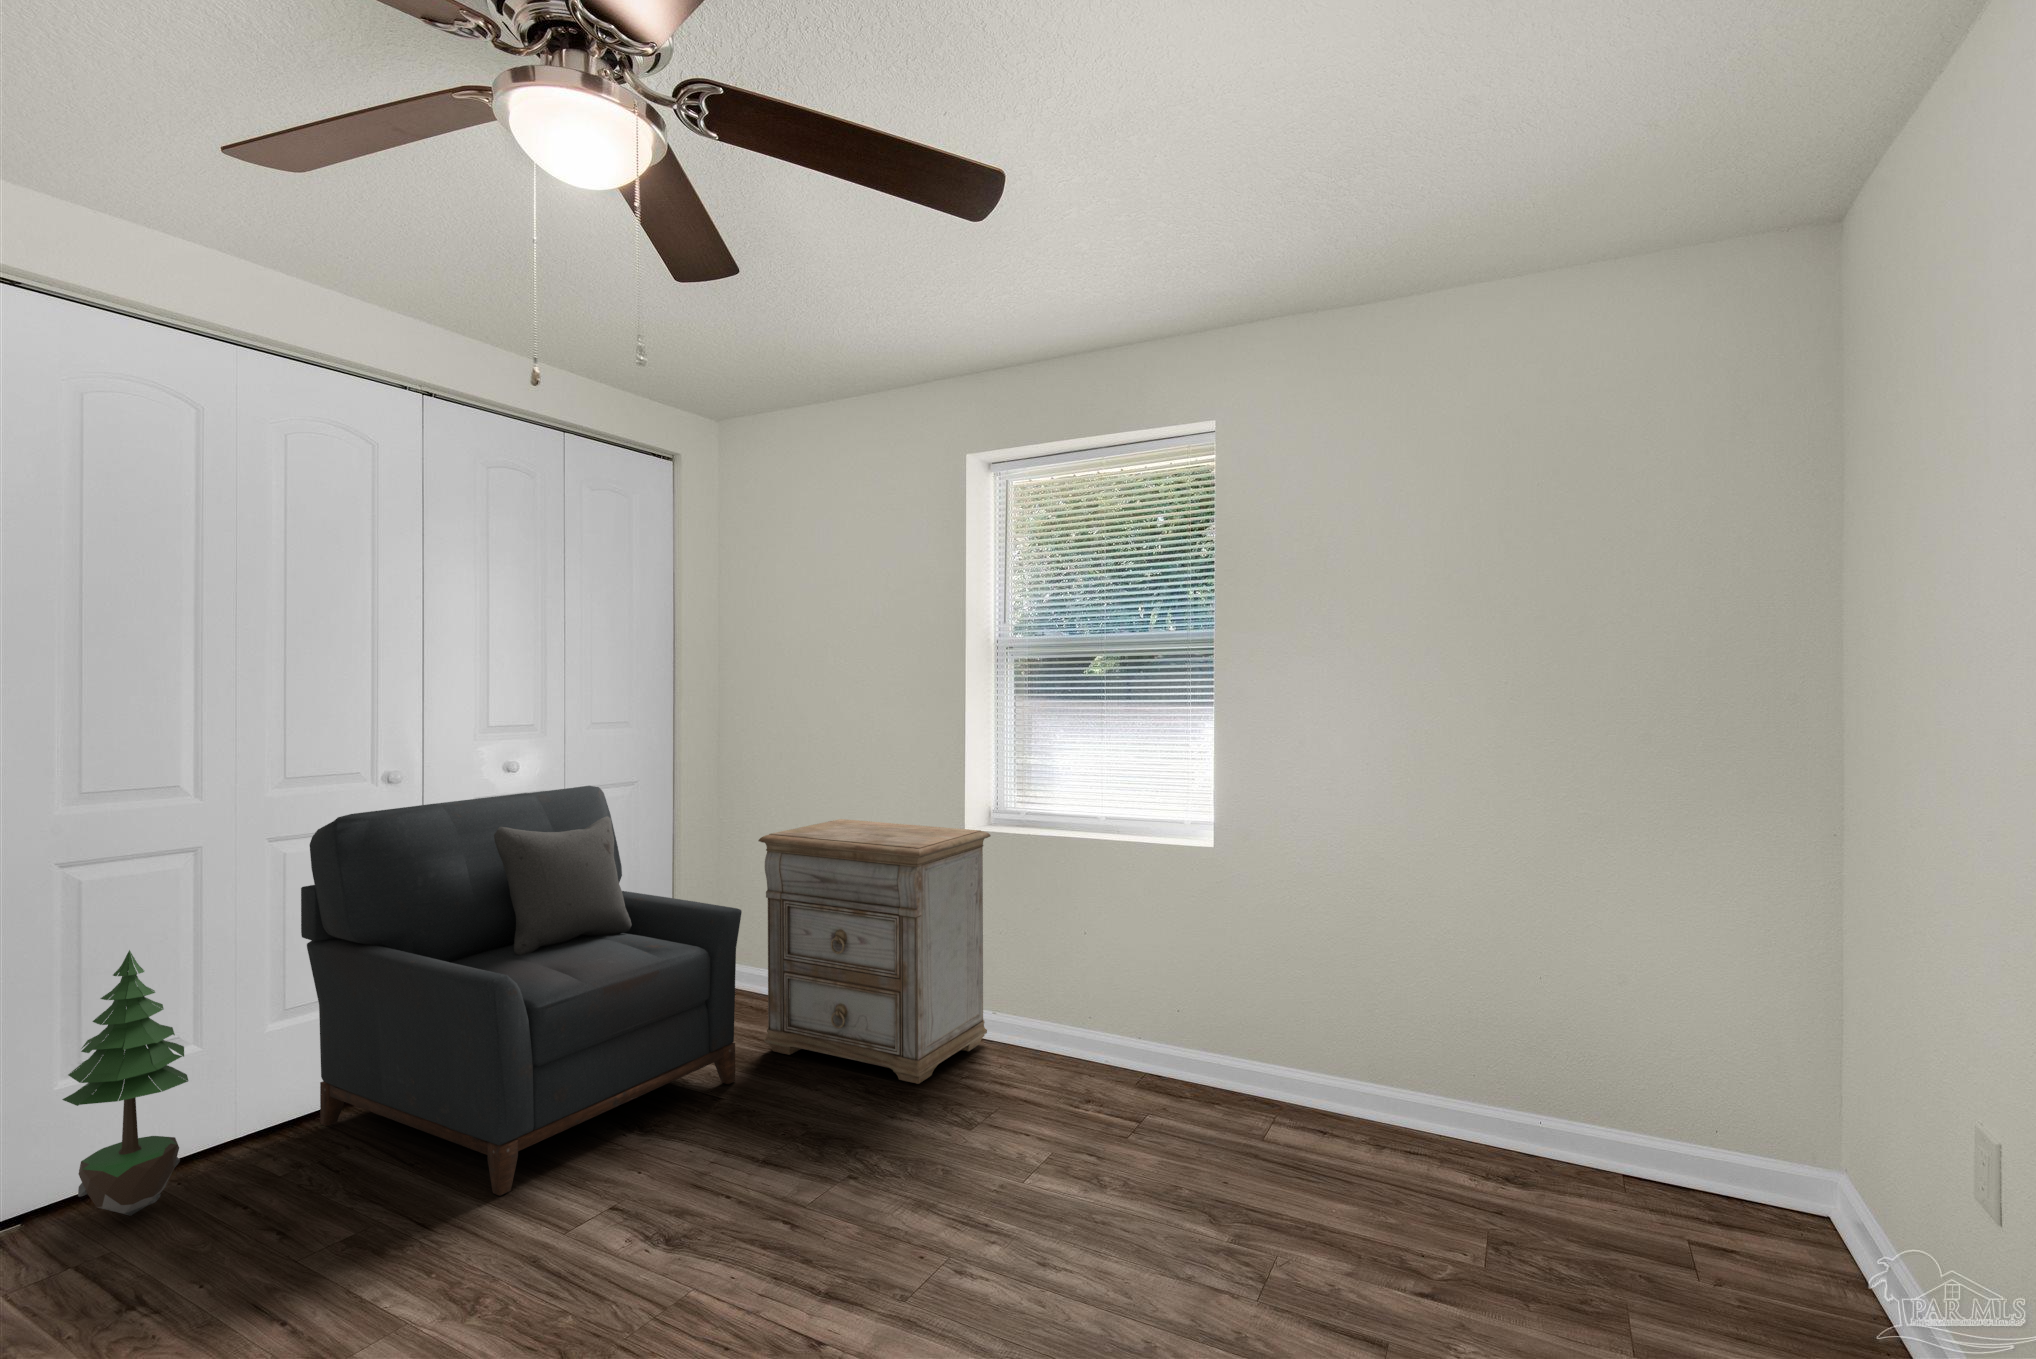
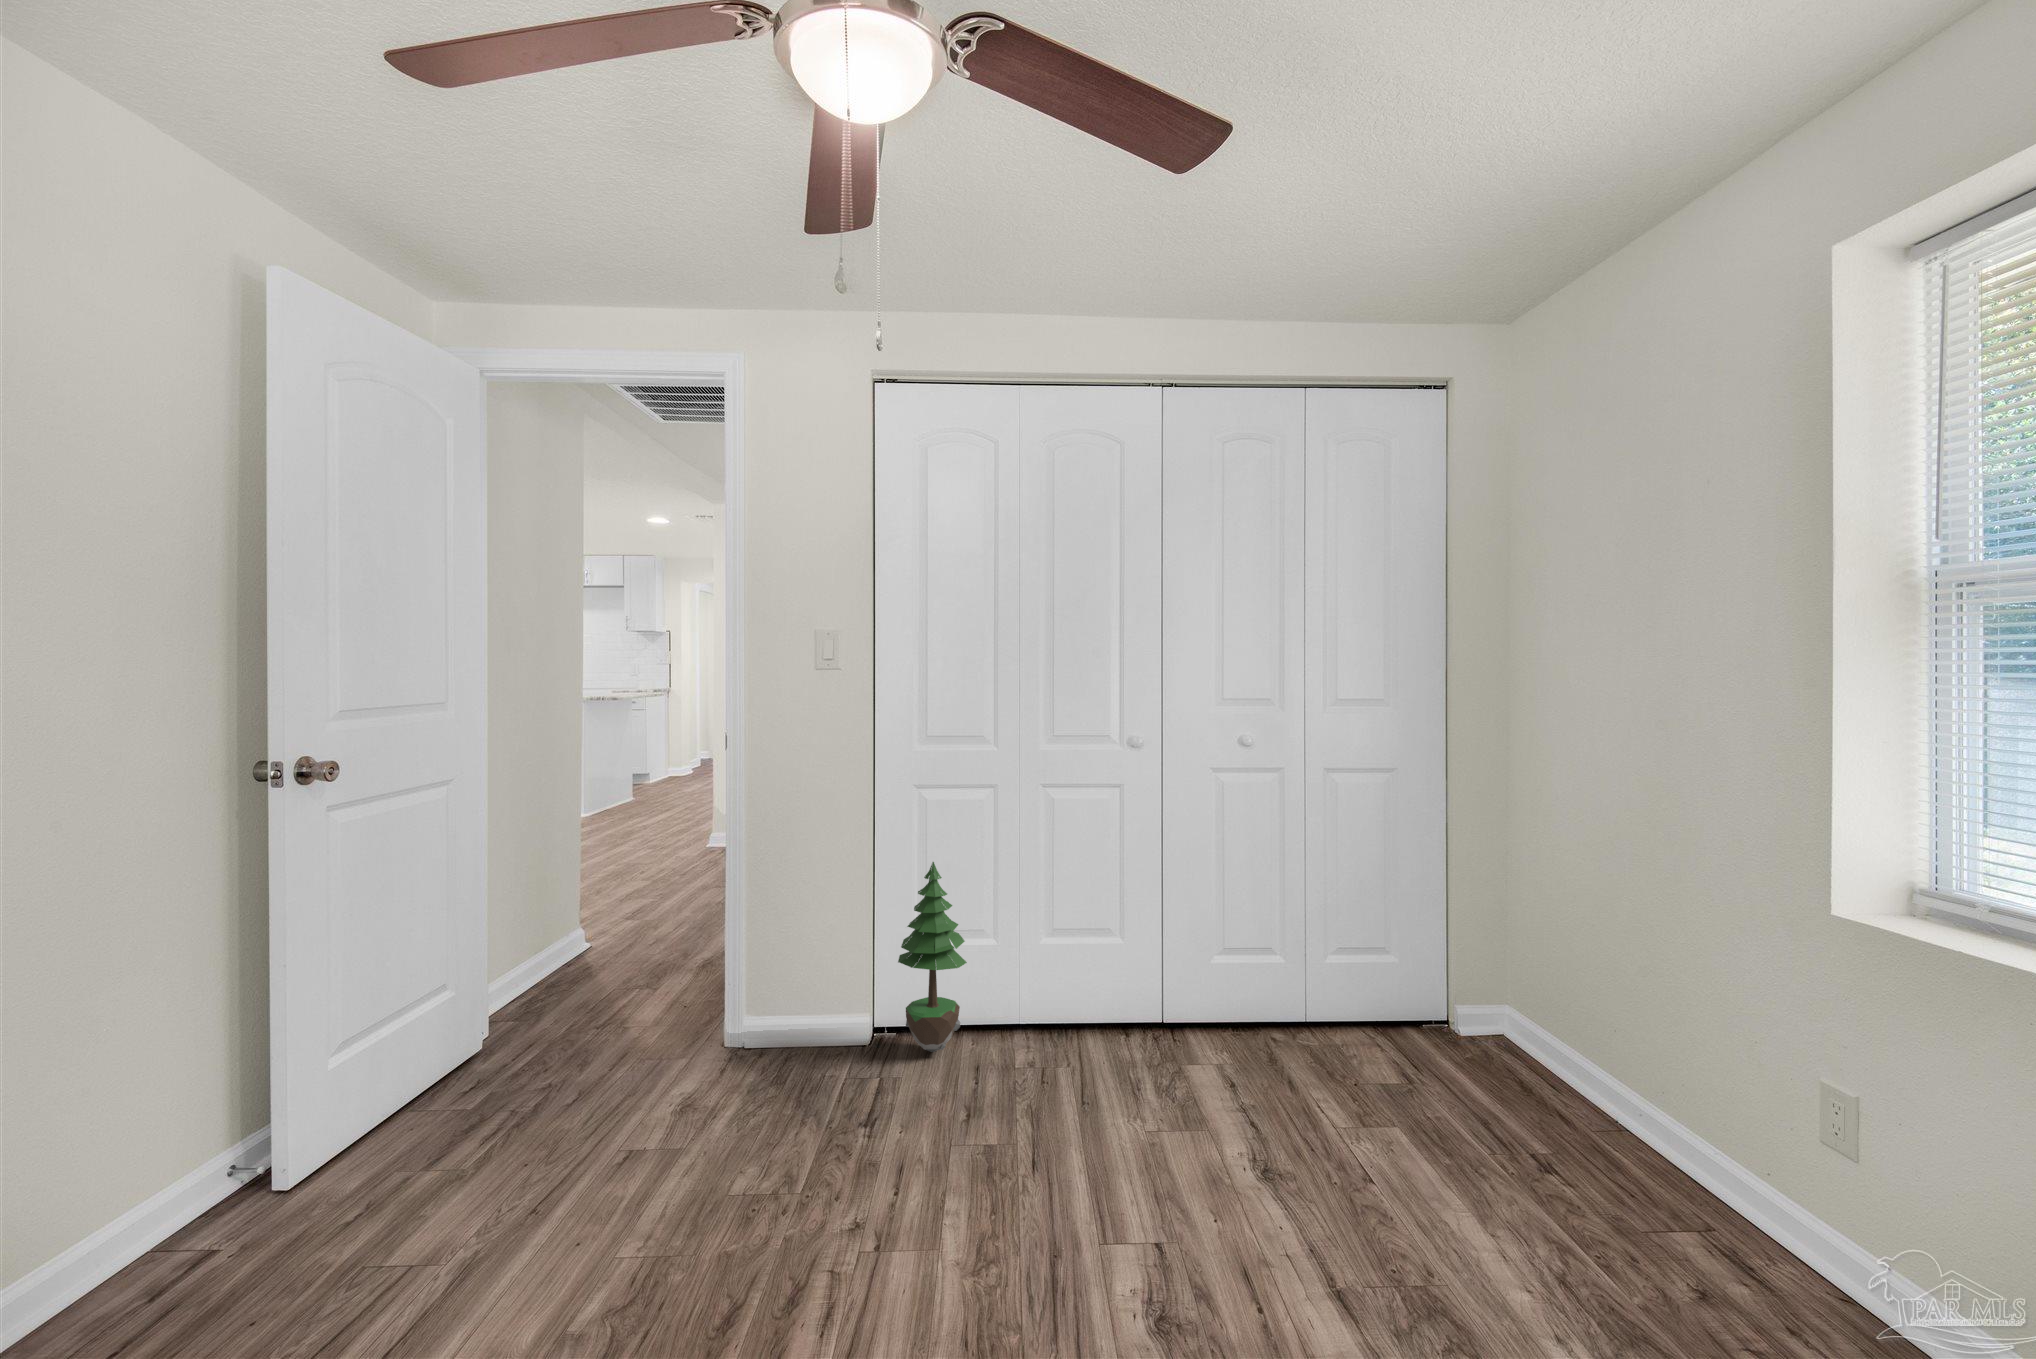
armchair: present [301,786,742,1196] -> none [1061,781,1422,1169]
nightstand: present [758,819,991,1084] -> none [1471,868,1876,1314]

